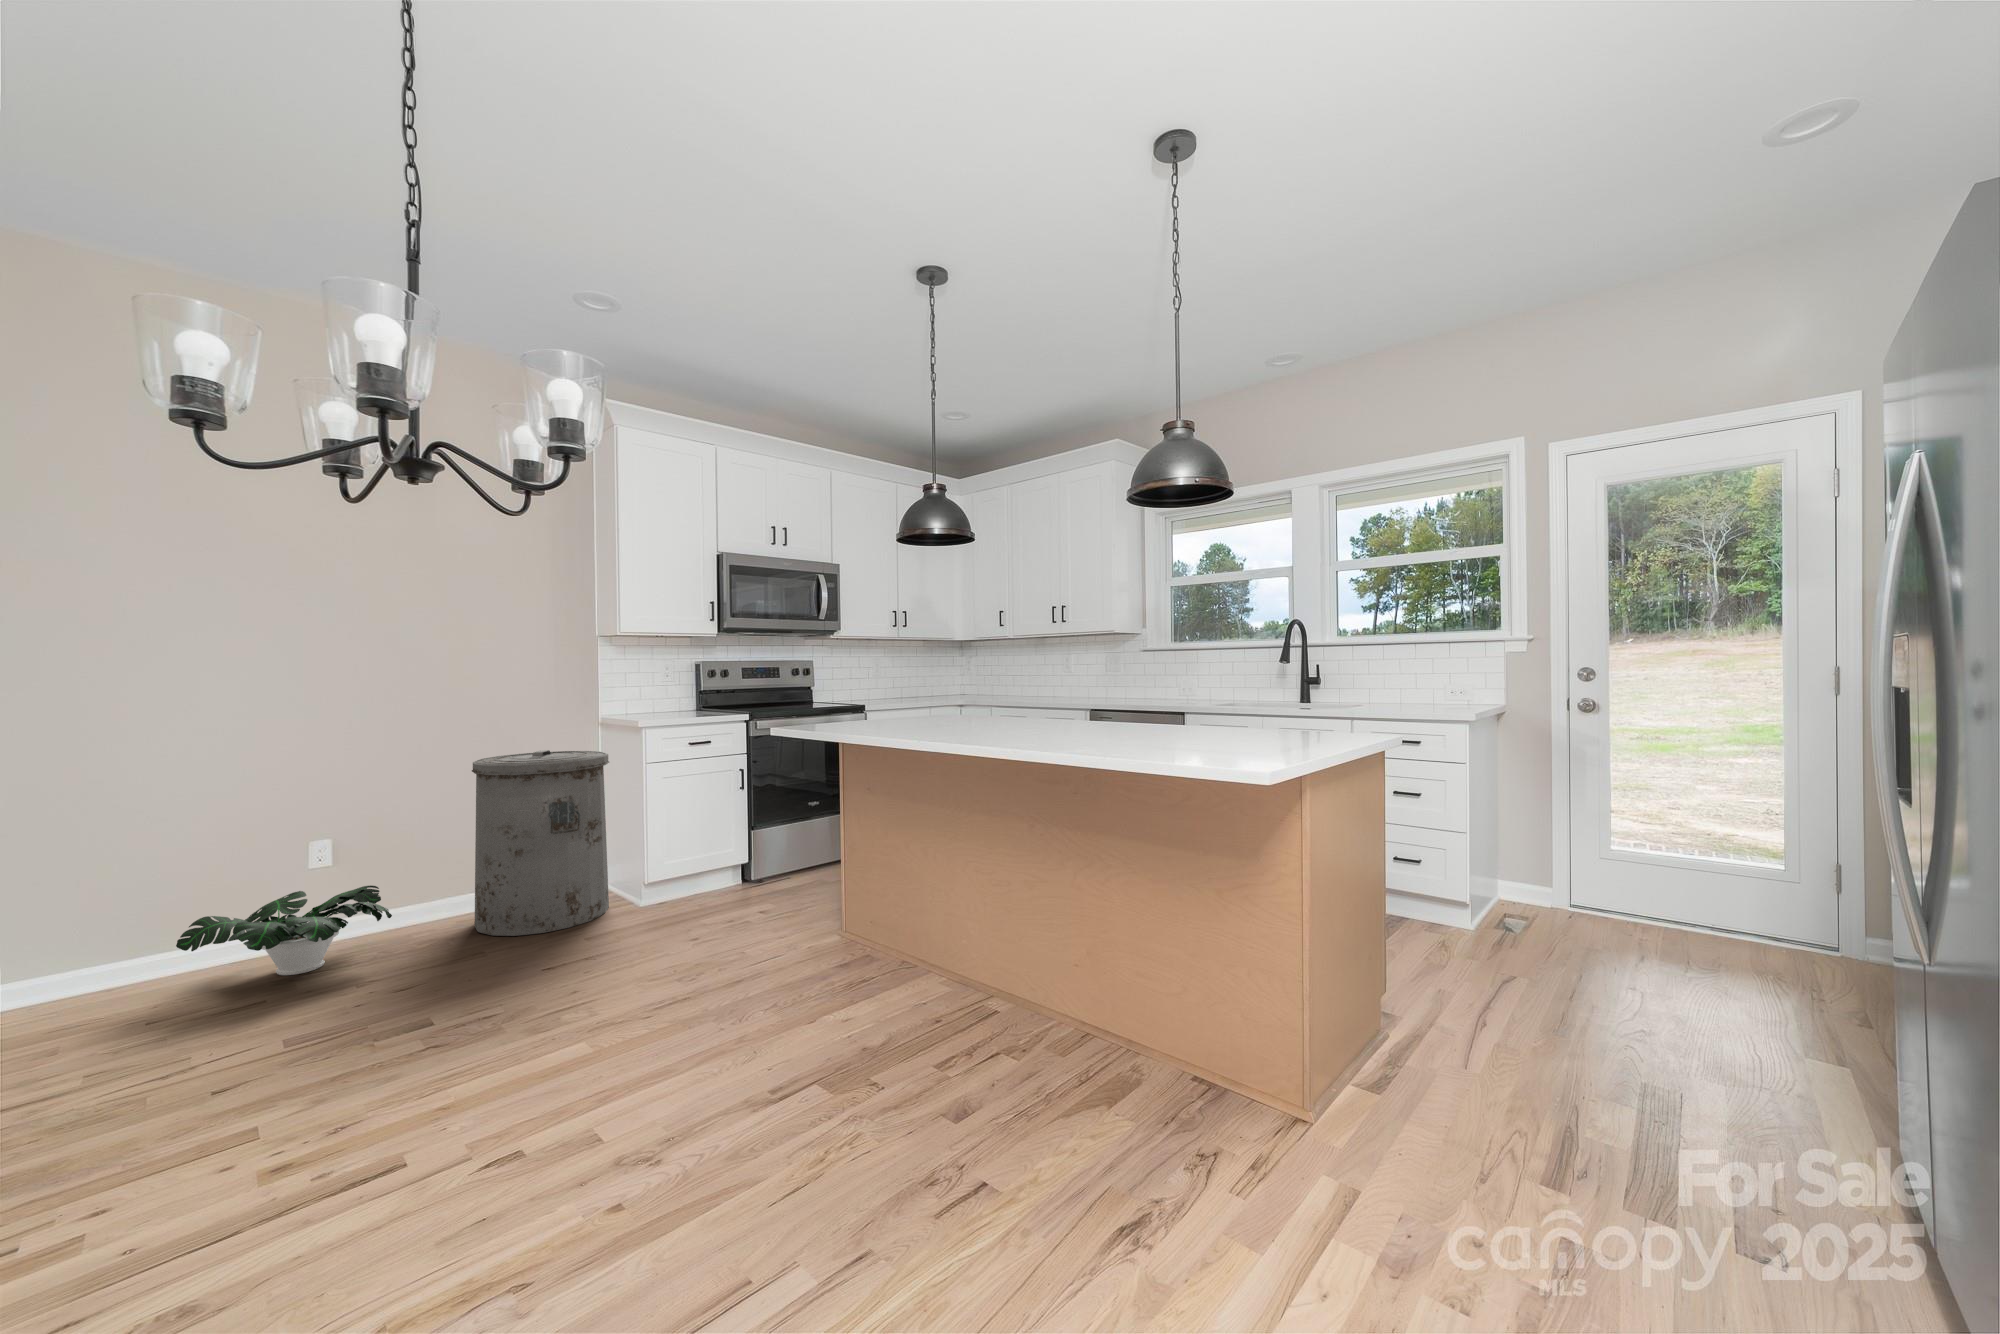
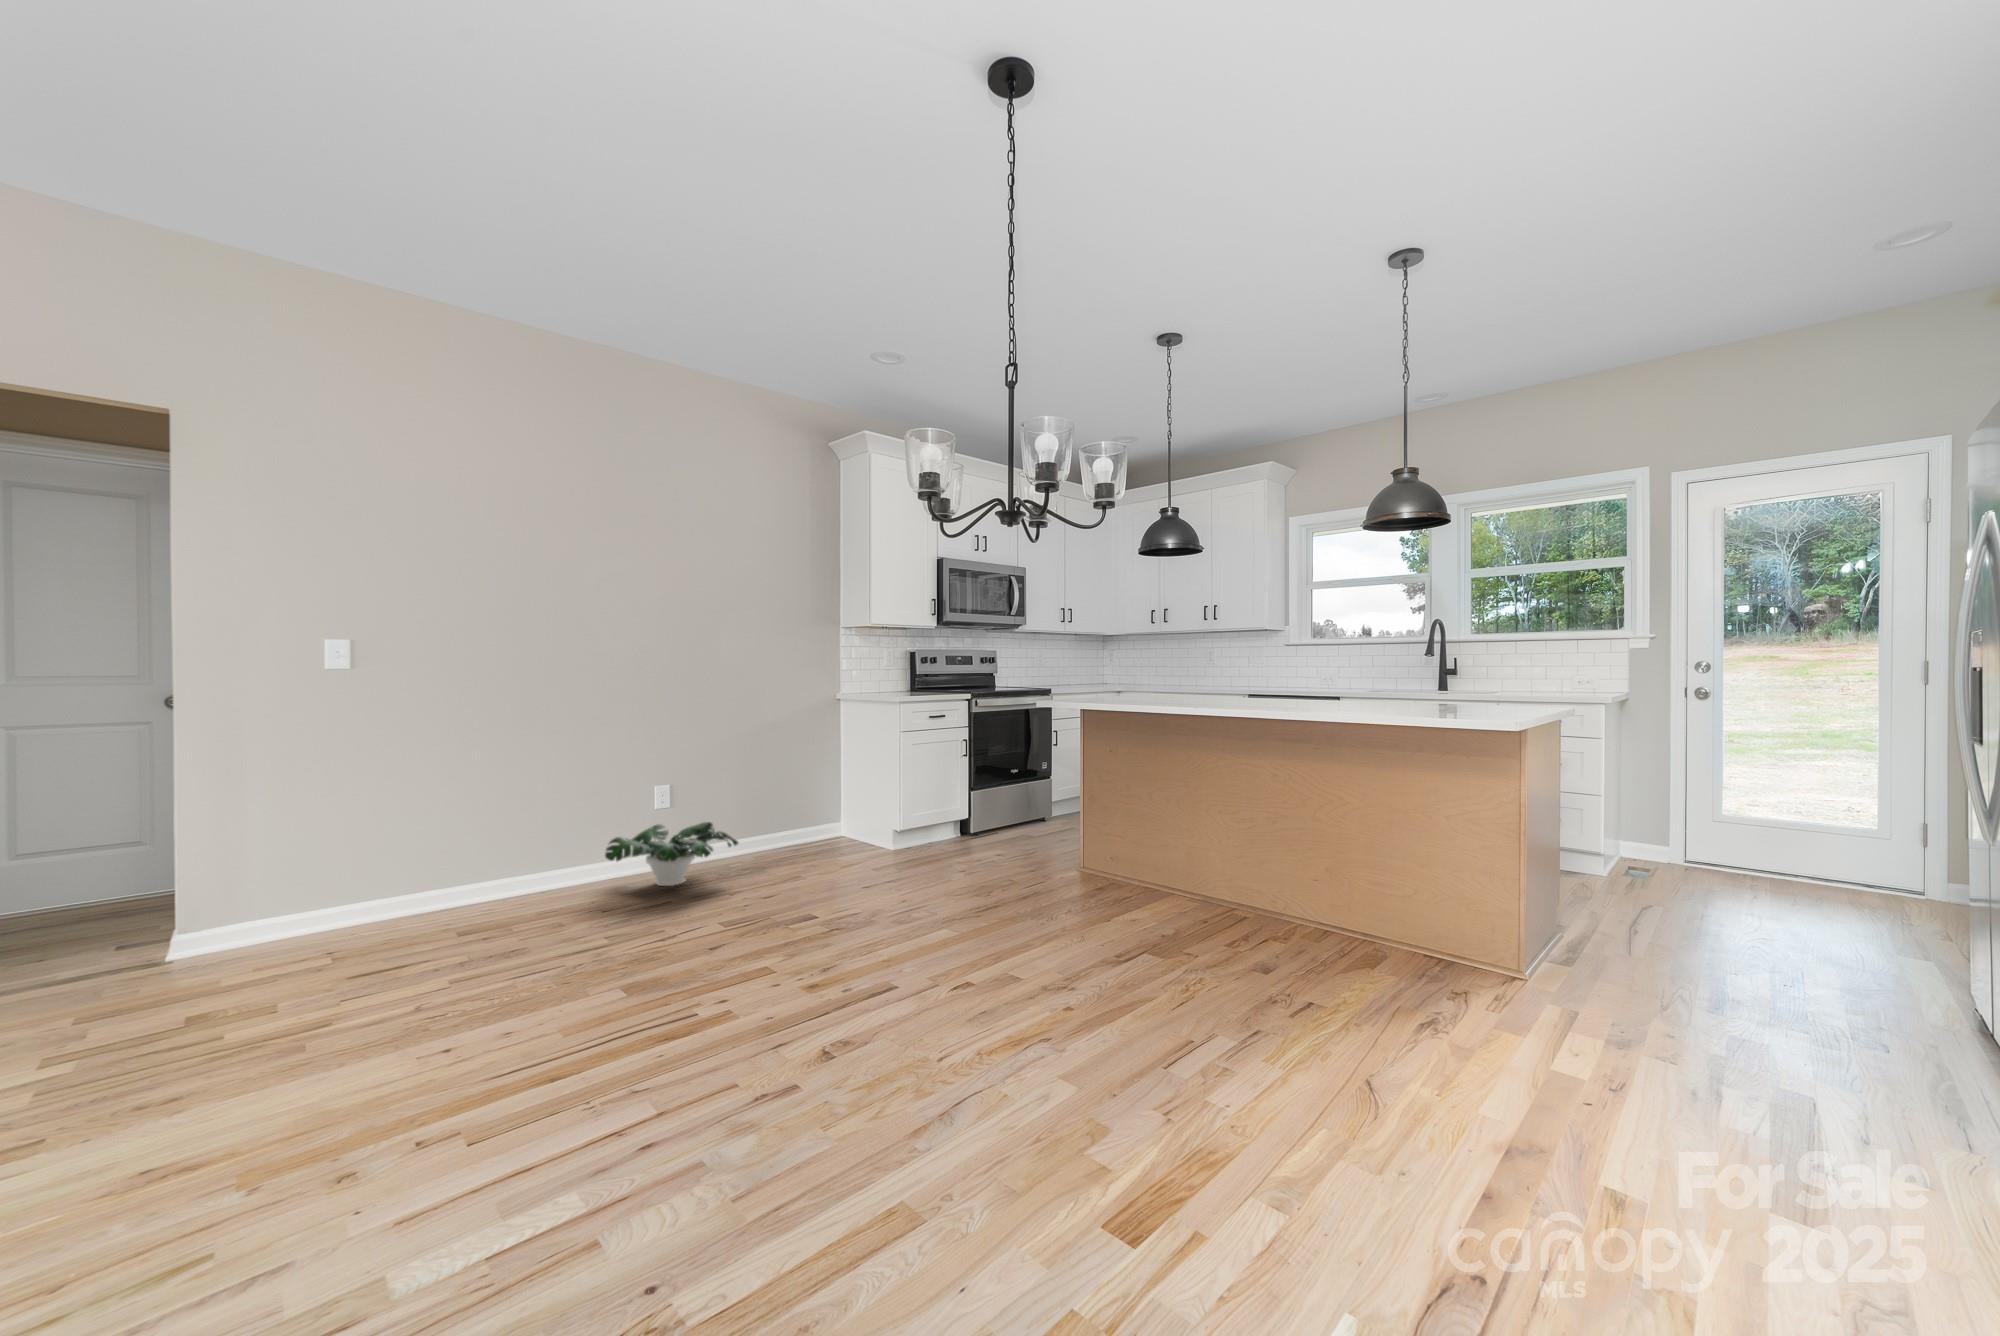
trash can: present [472,750,609,936] -> none [773,720,871,866]

